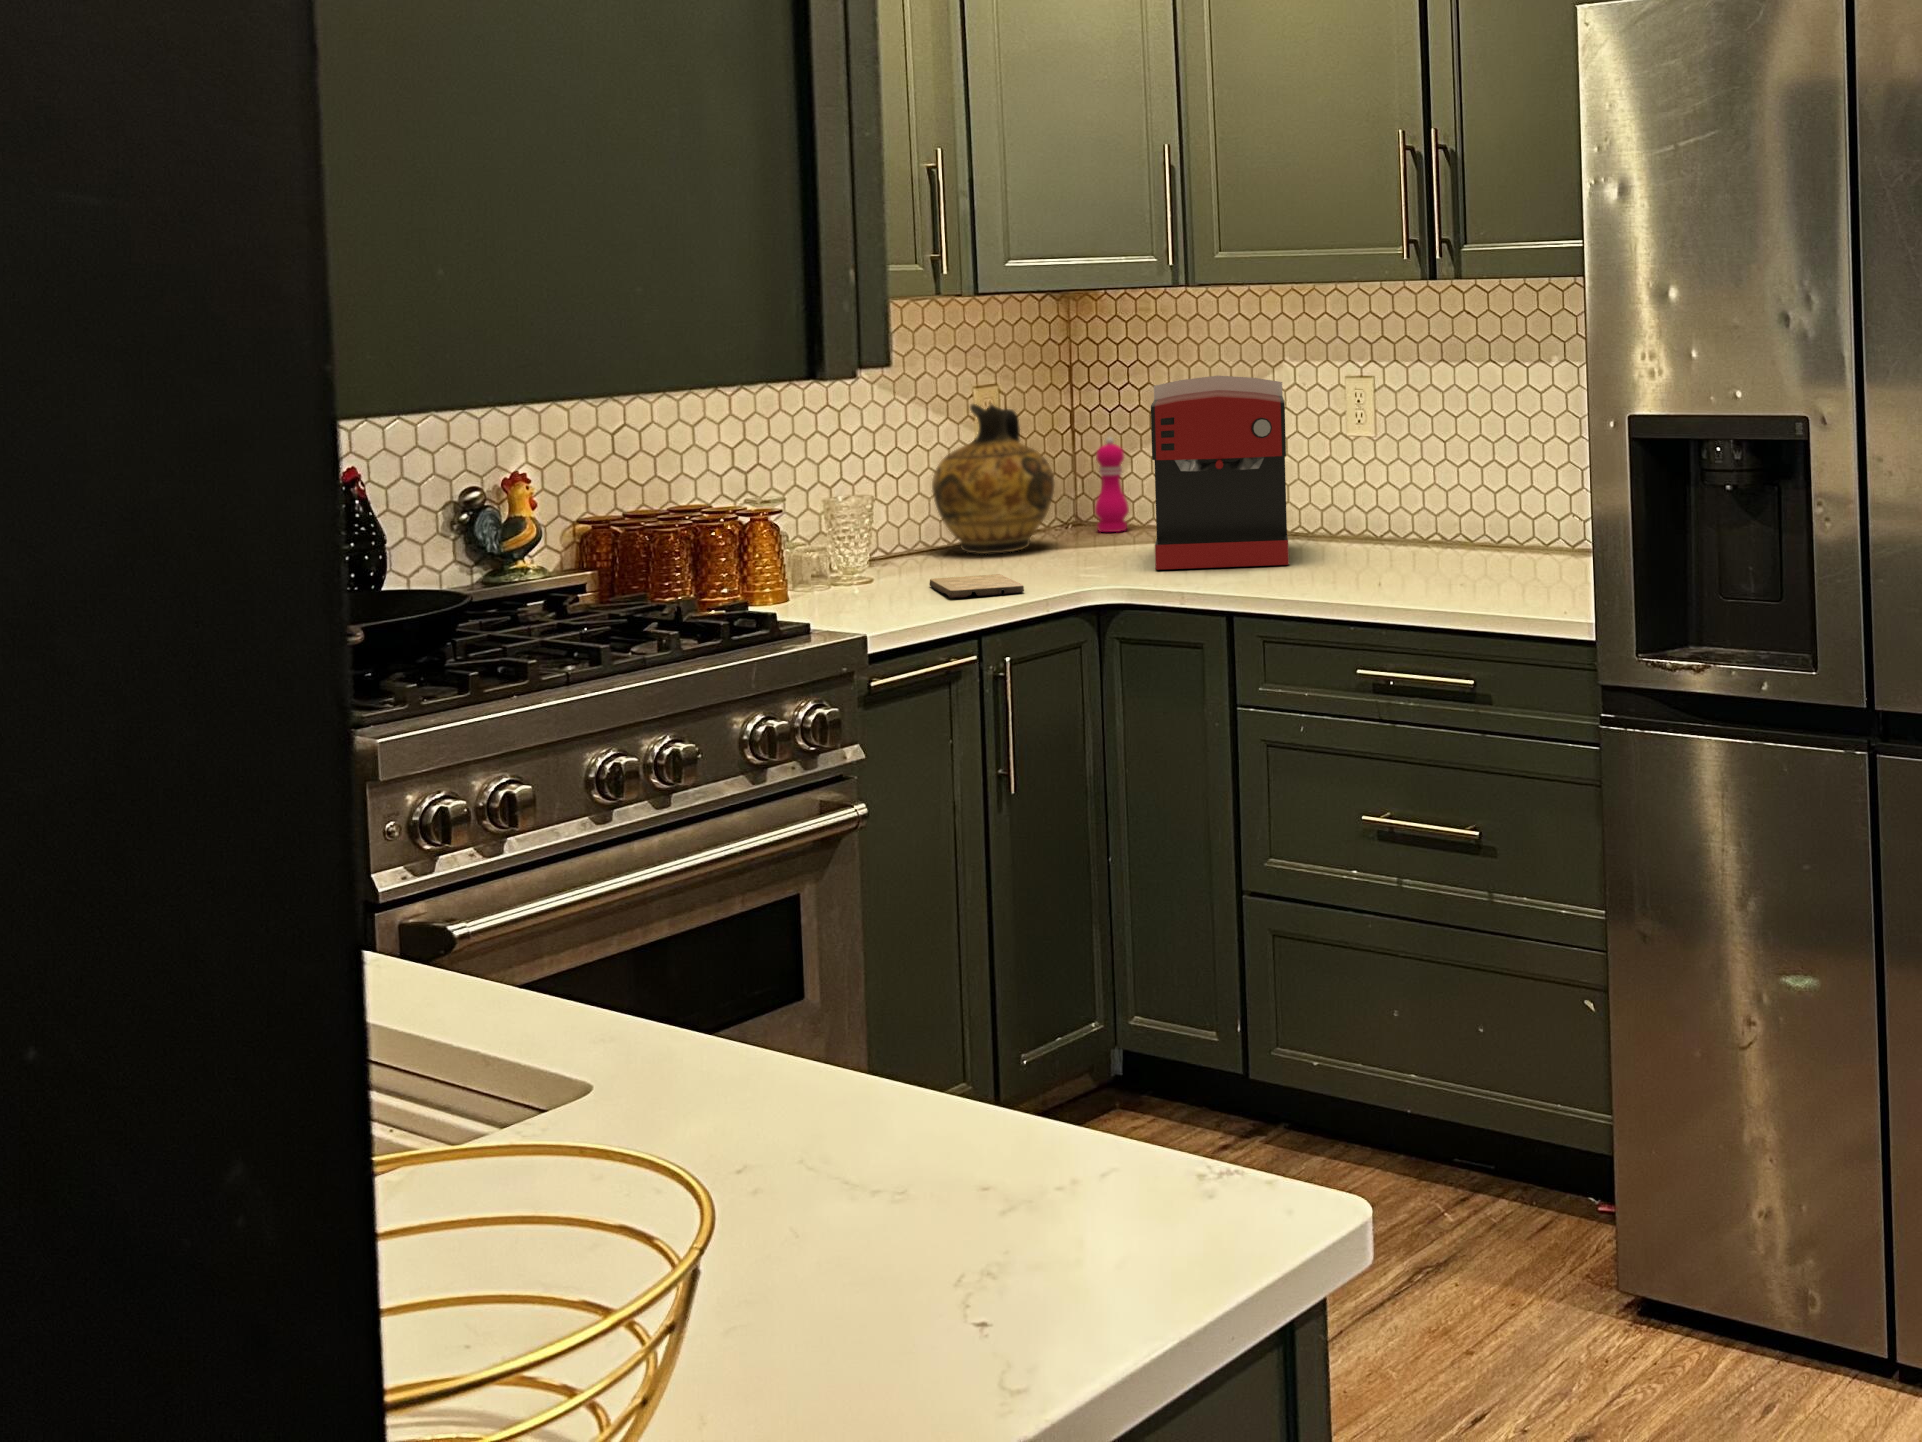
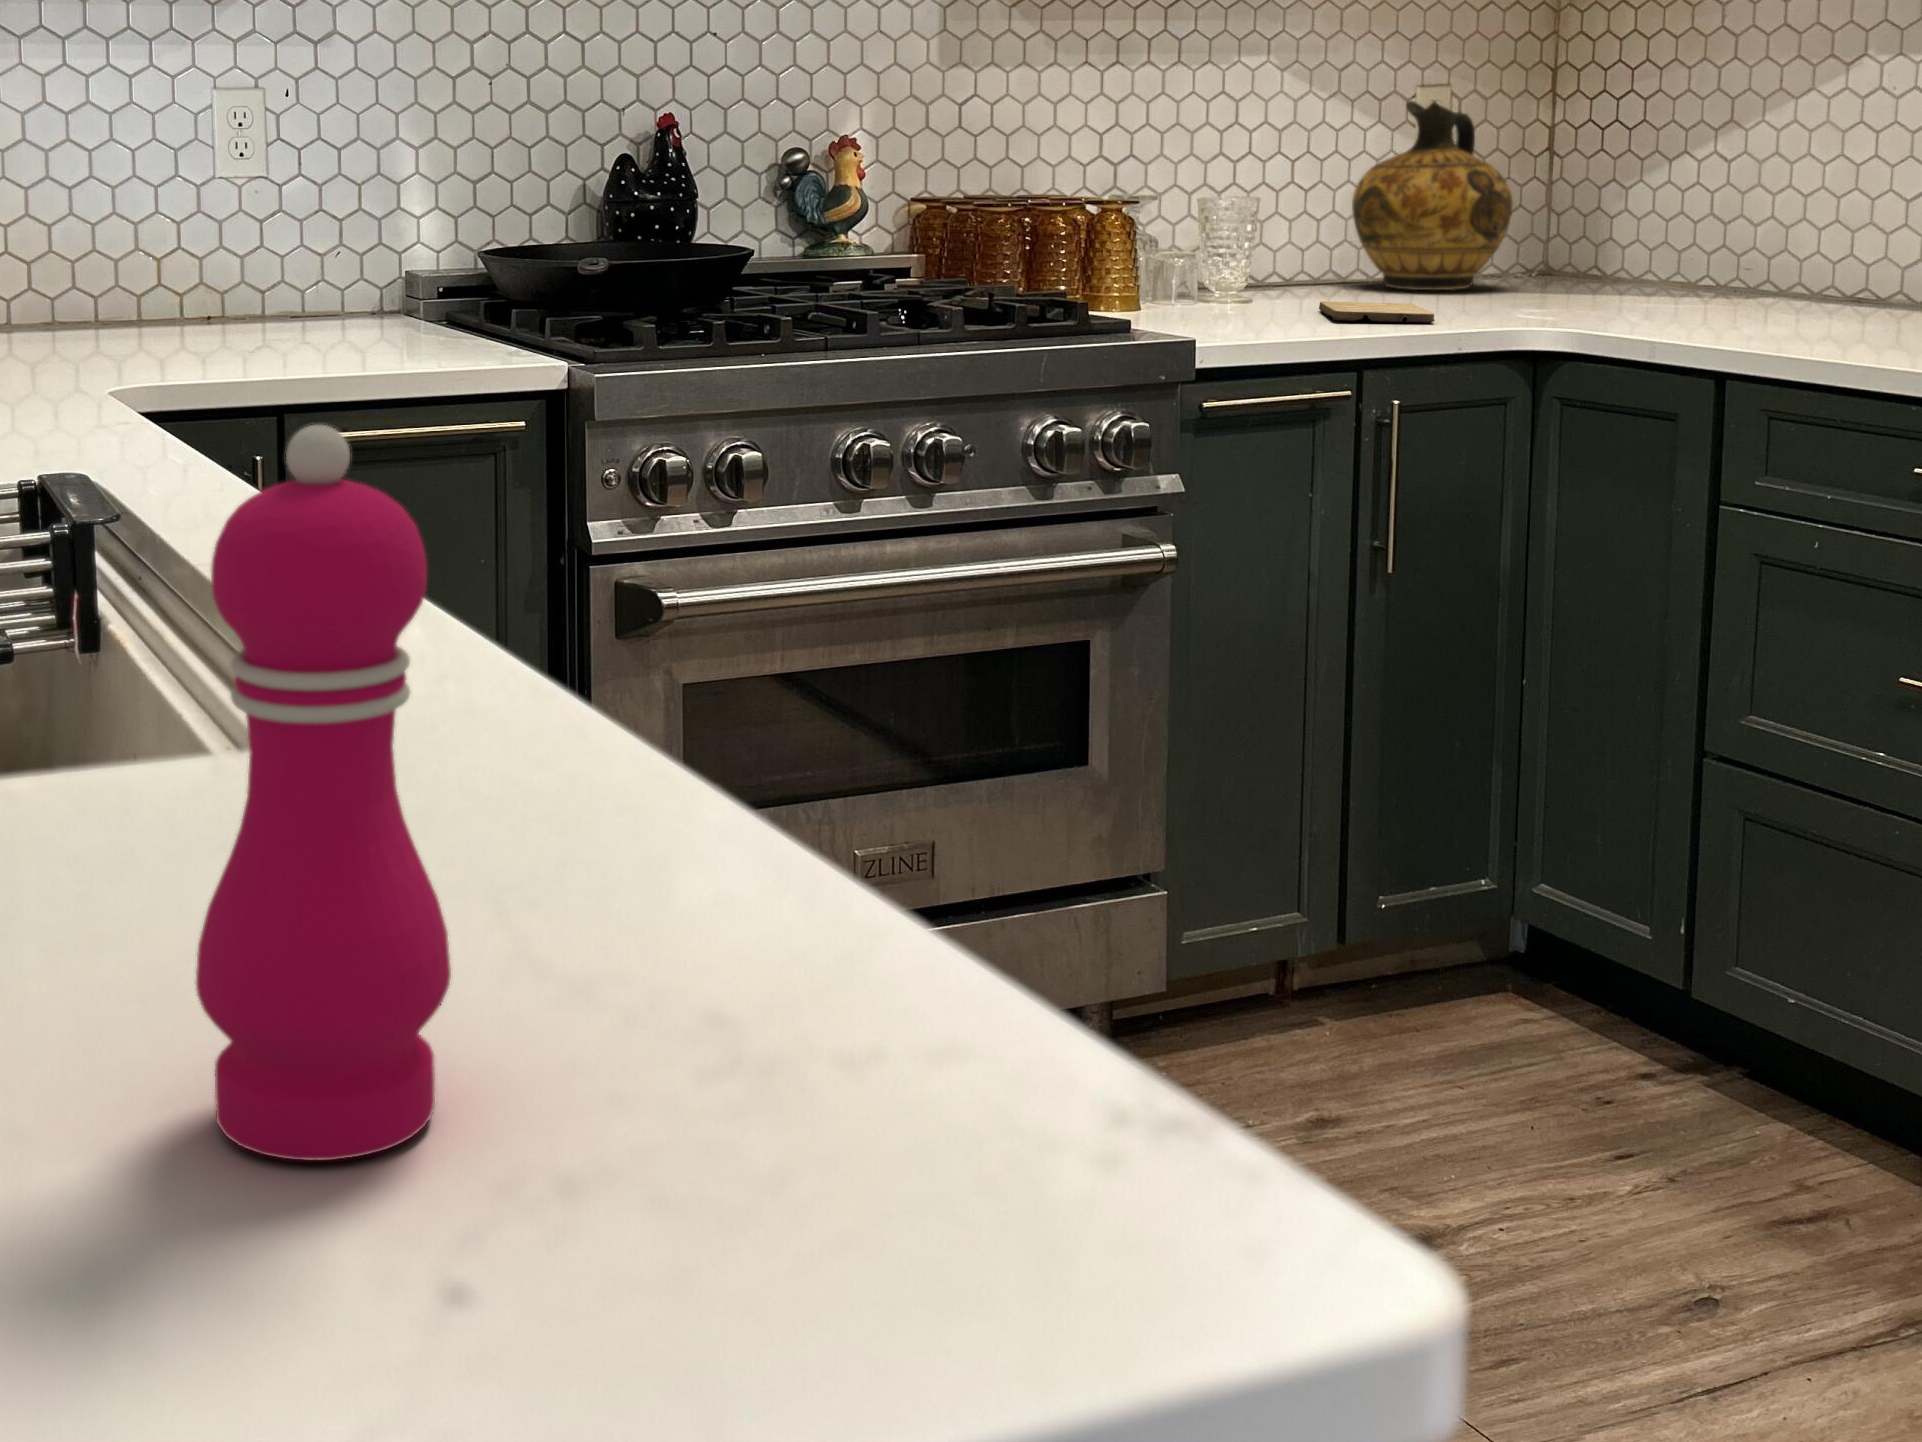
coffee maker: present [1151,376,1289,570] -> none [1629,64,1851,324]
pepper mill: present [1095,437,1129,532] -> present [196,425,451,1161]

